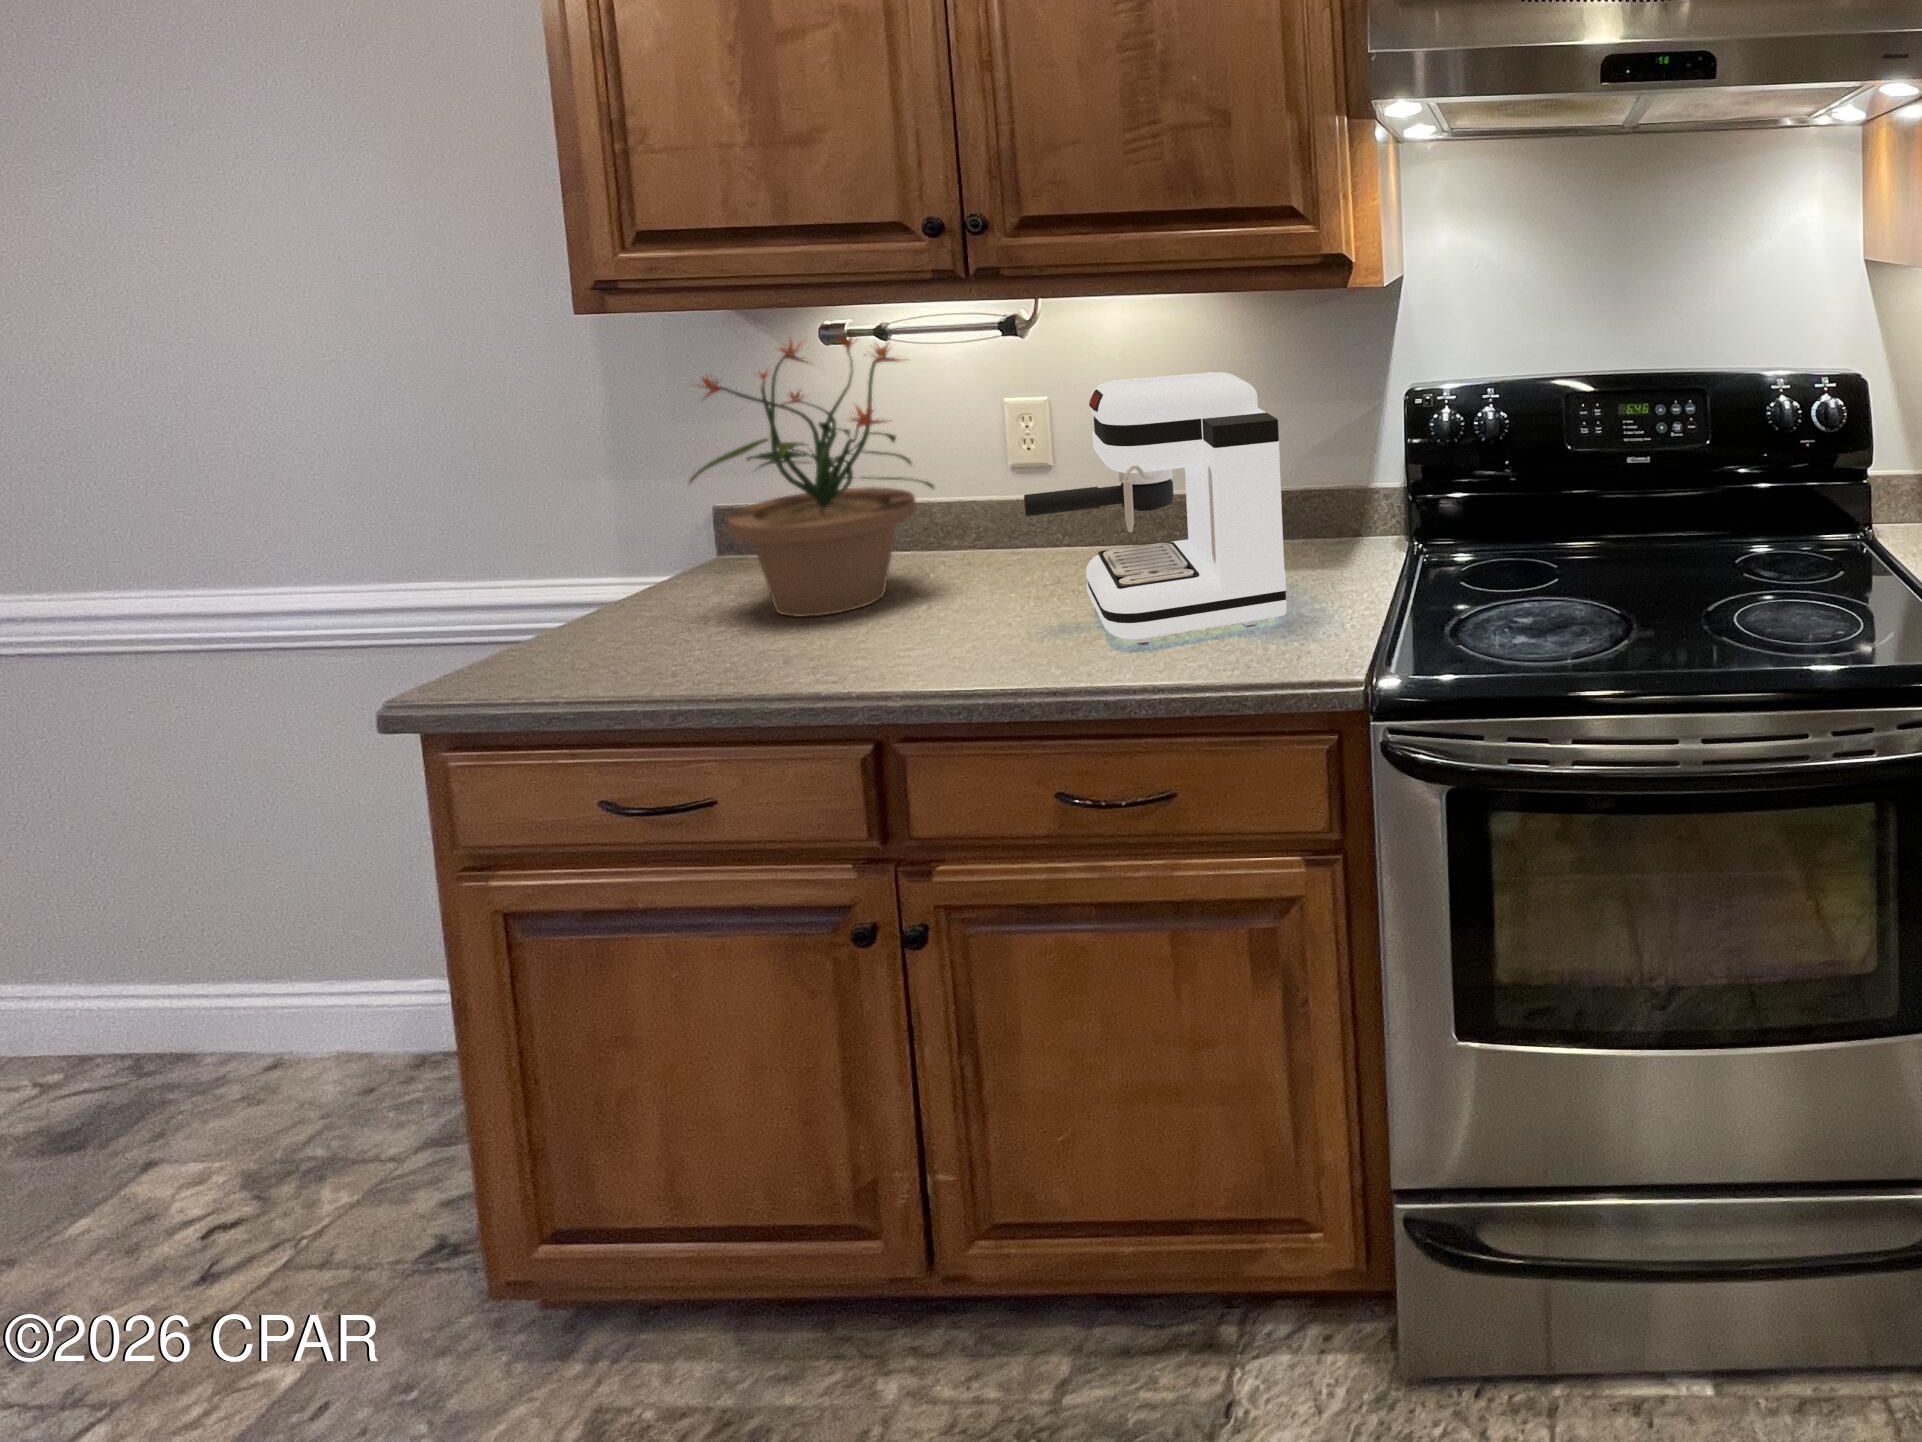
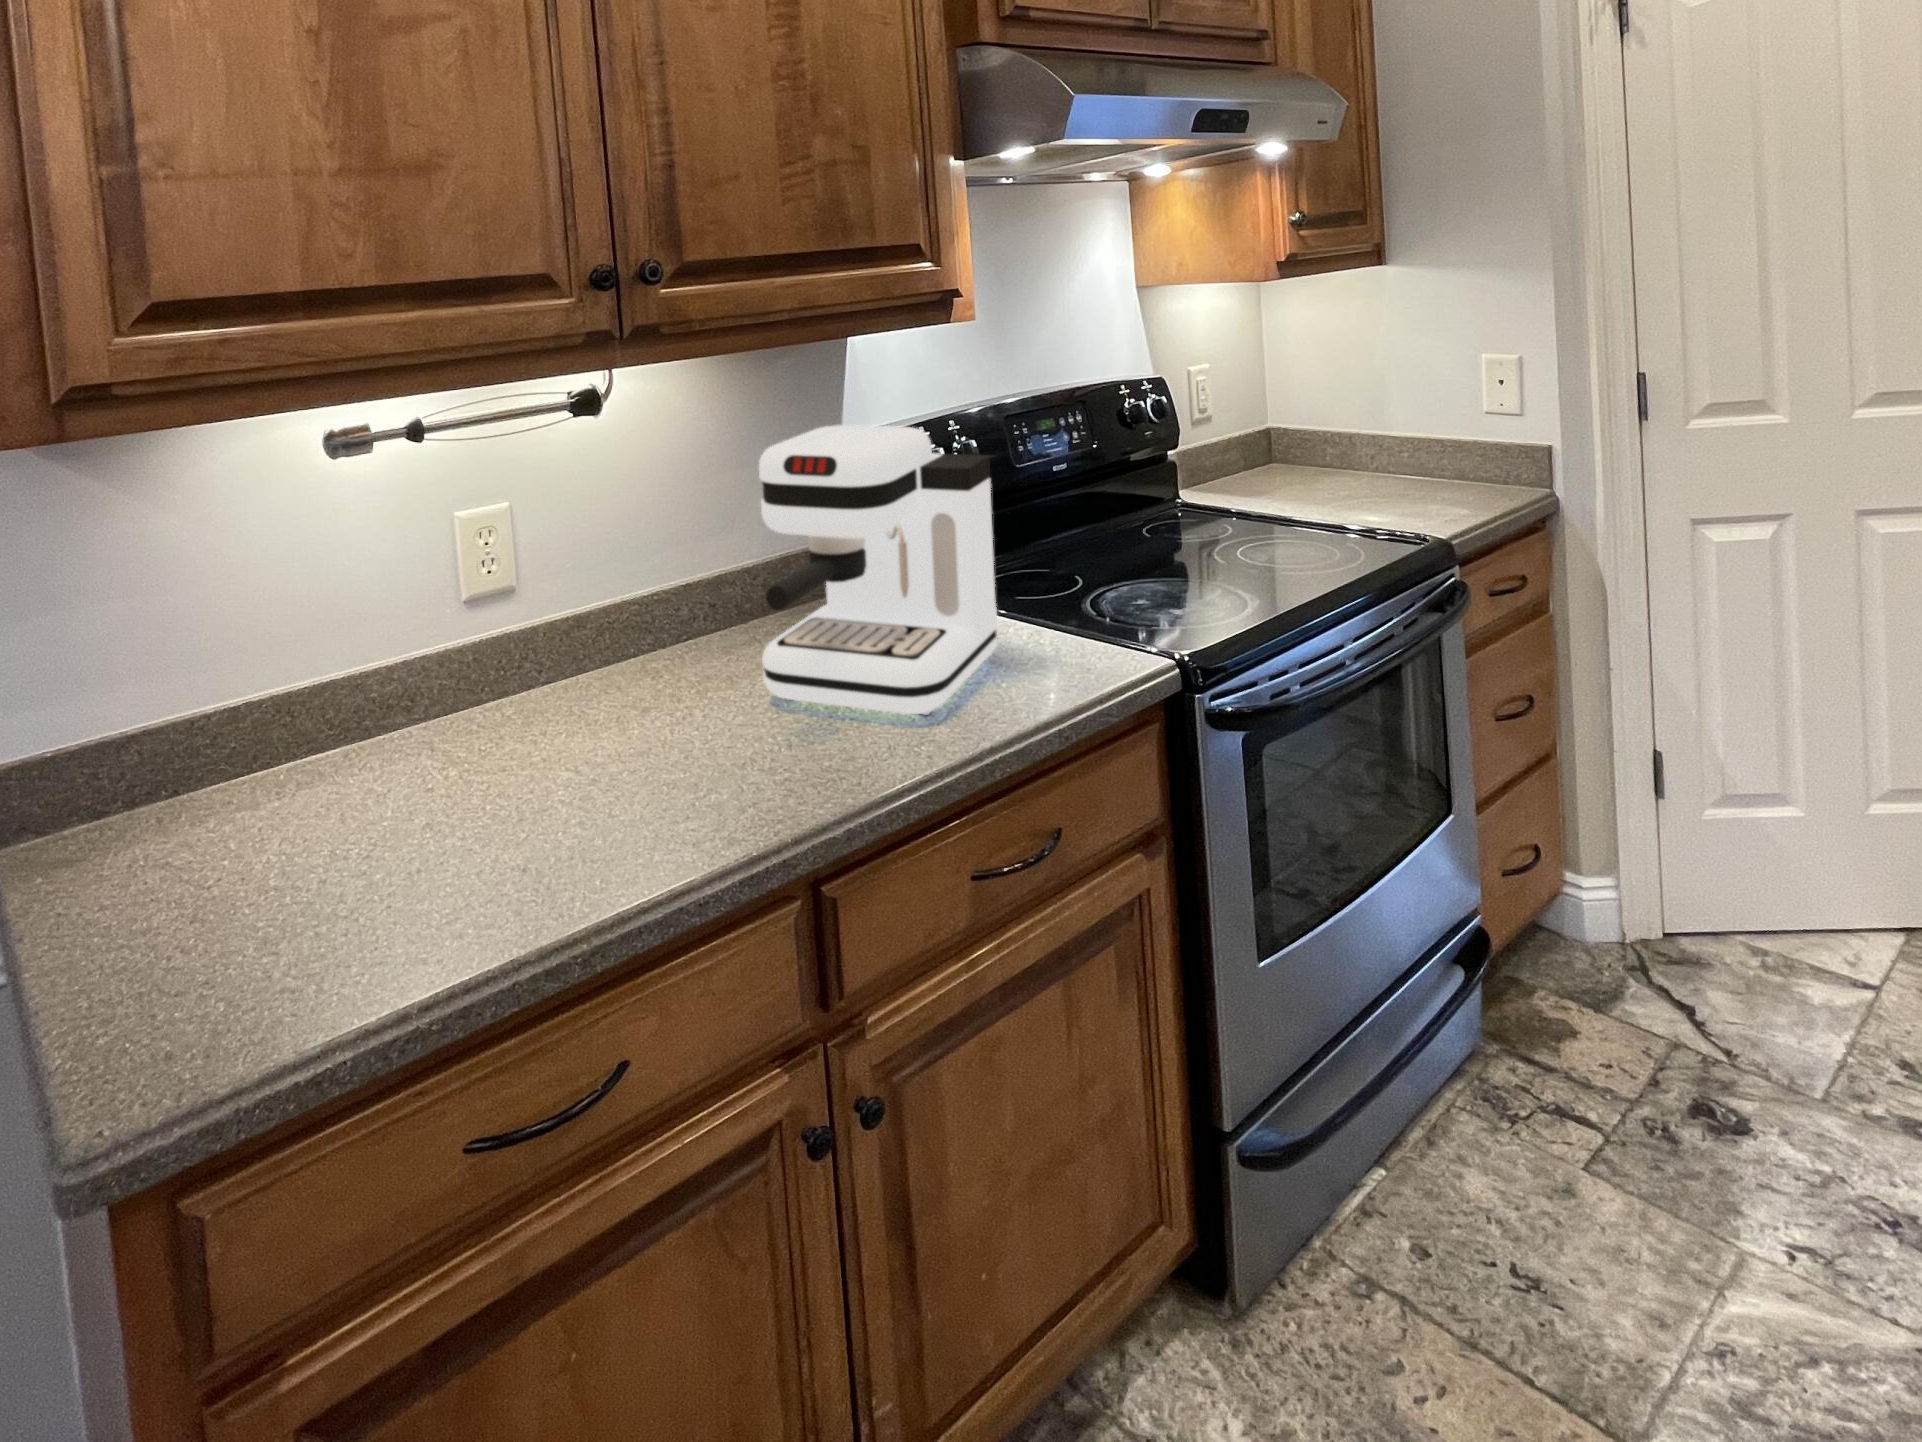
potted plant: present [689,336,934,617] -> none [211,437,573,844]

